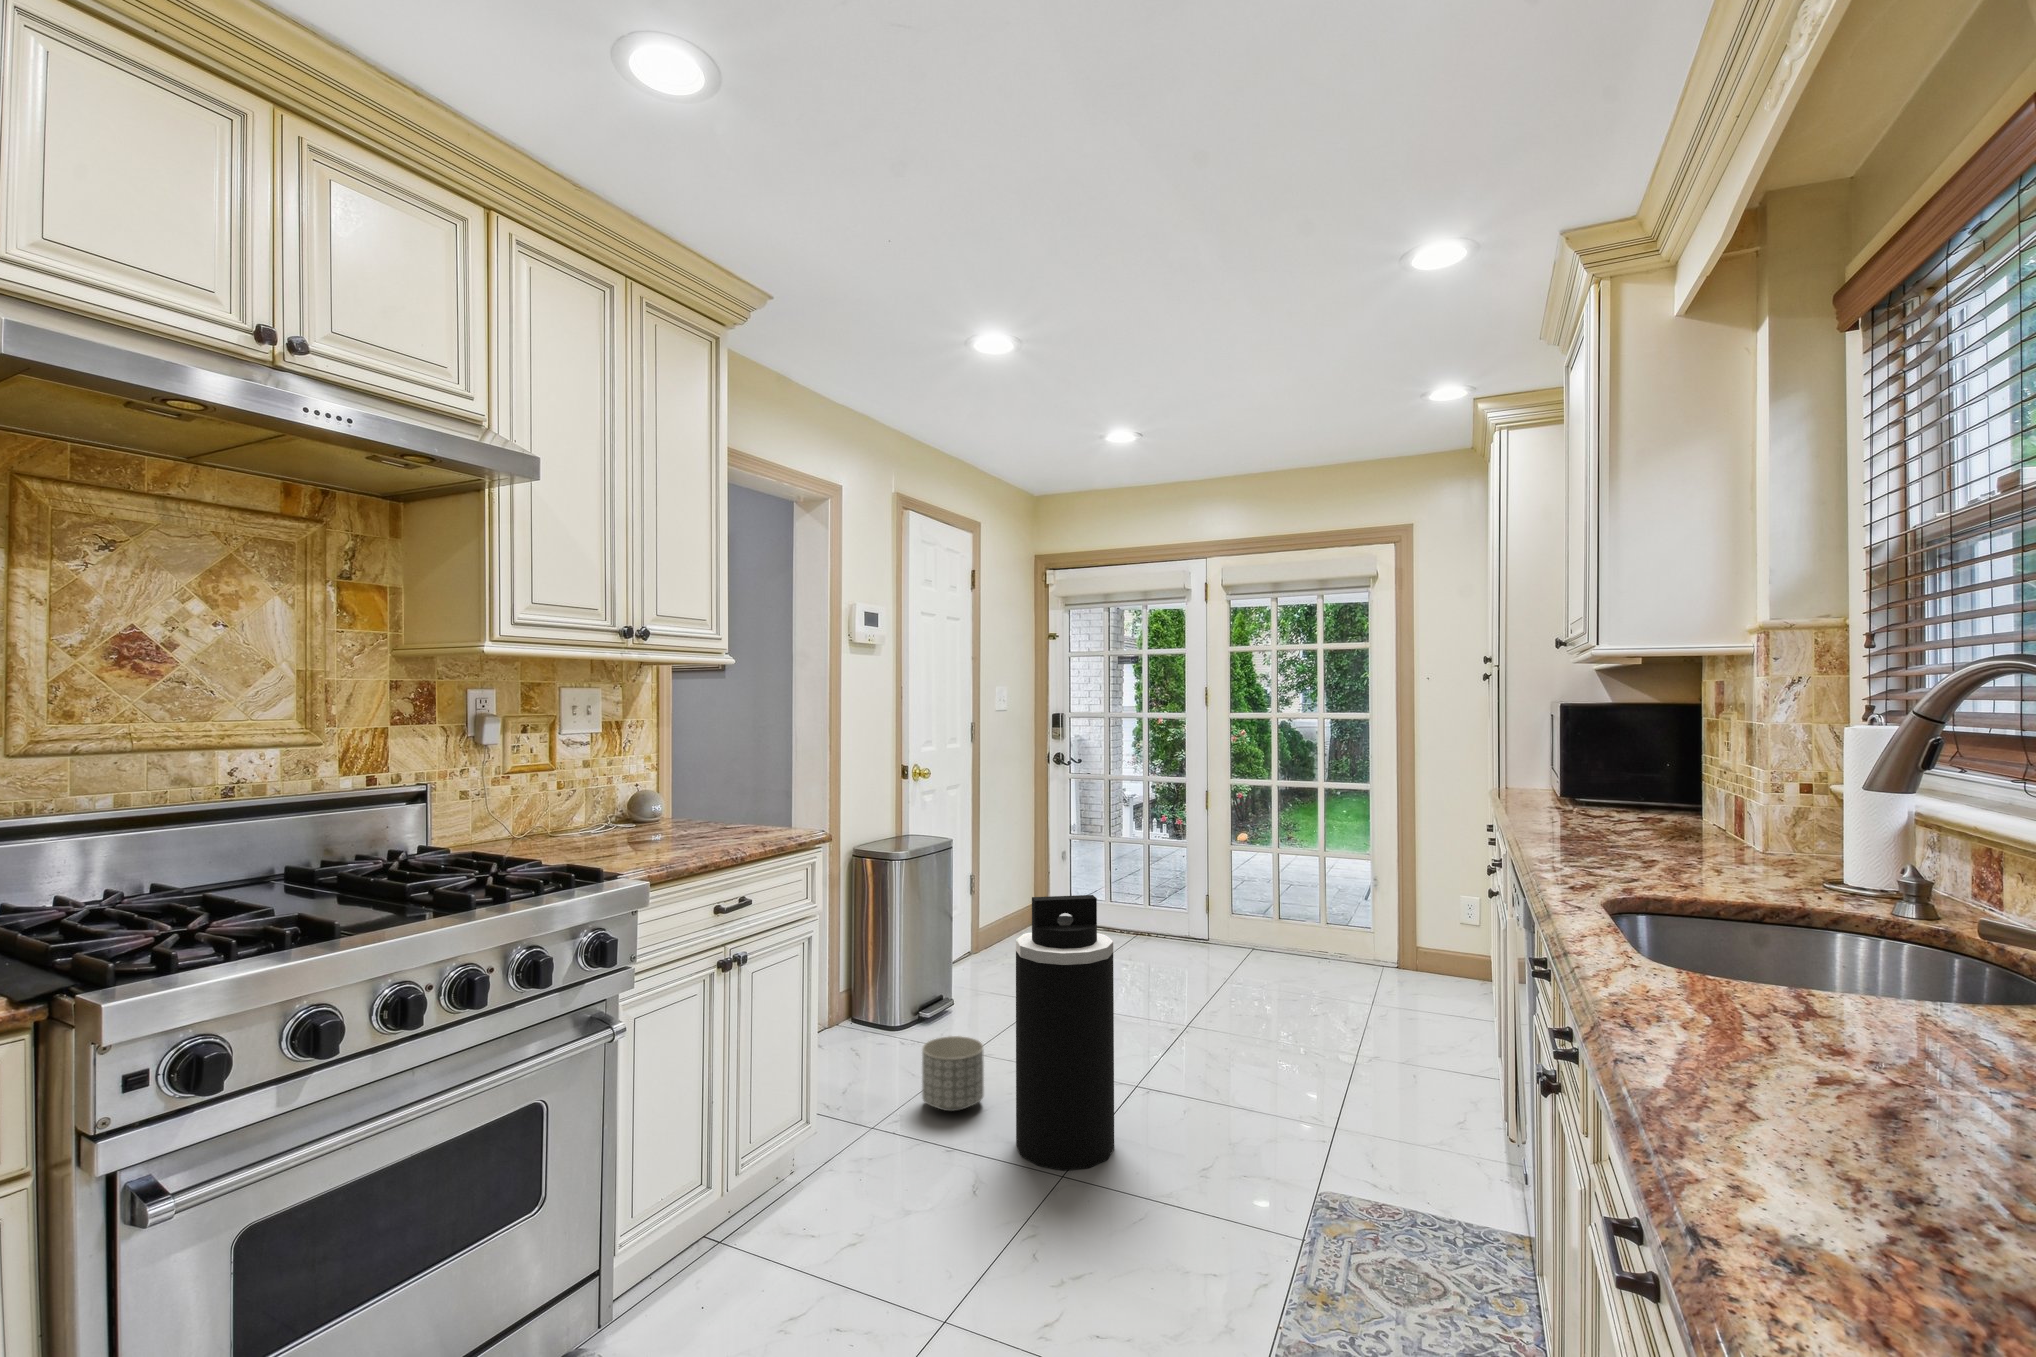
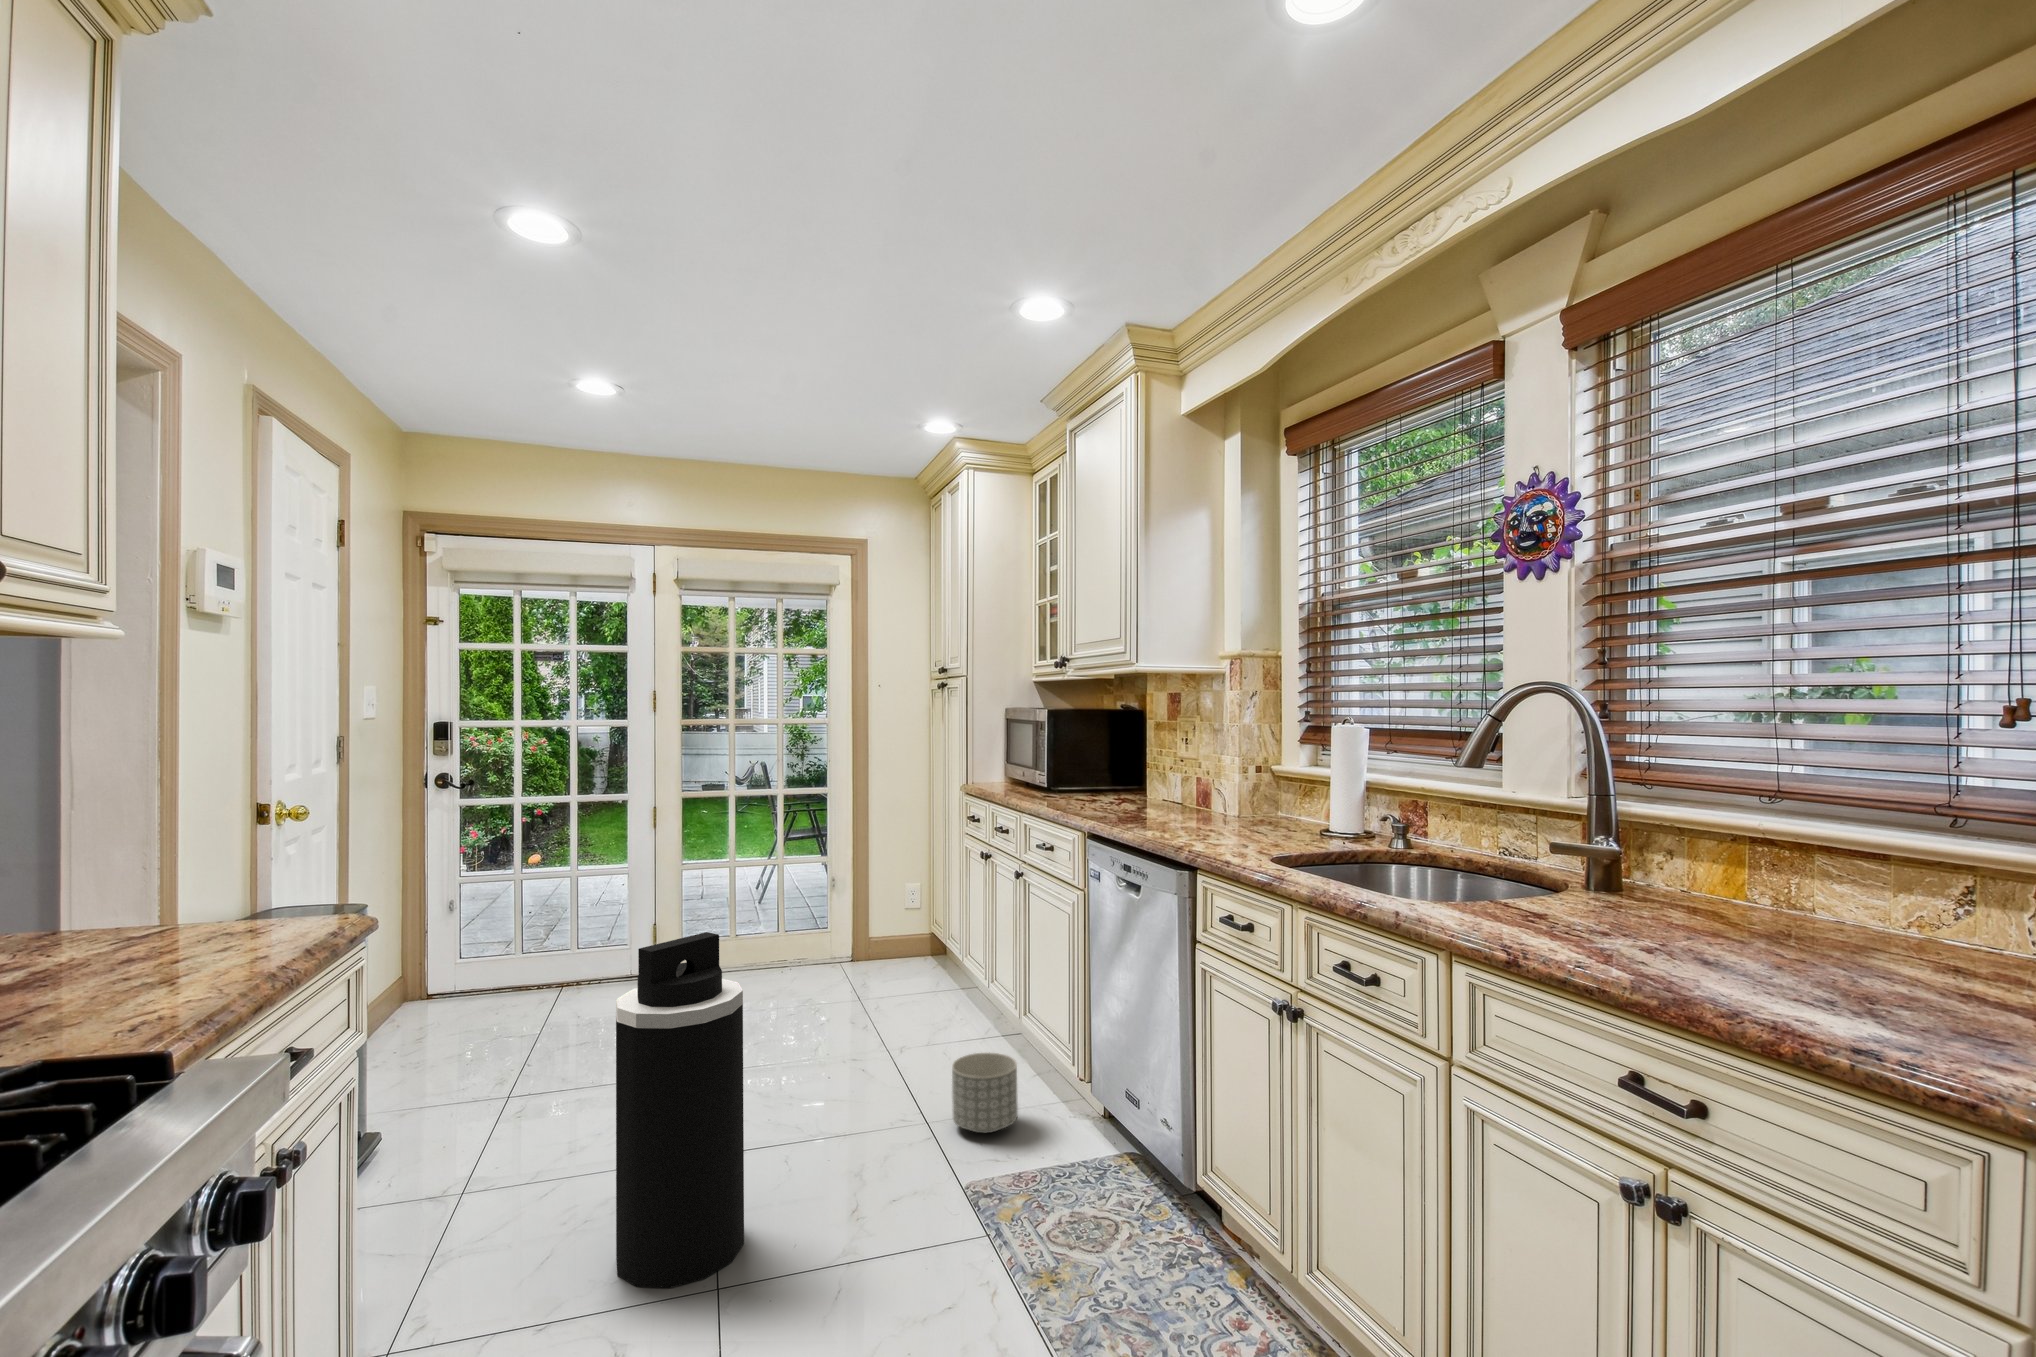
planter: present [922,1036,984,1111] -> present [952,1052,1018,1133]

